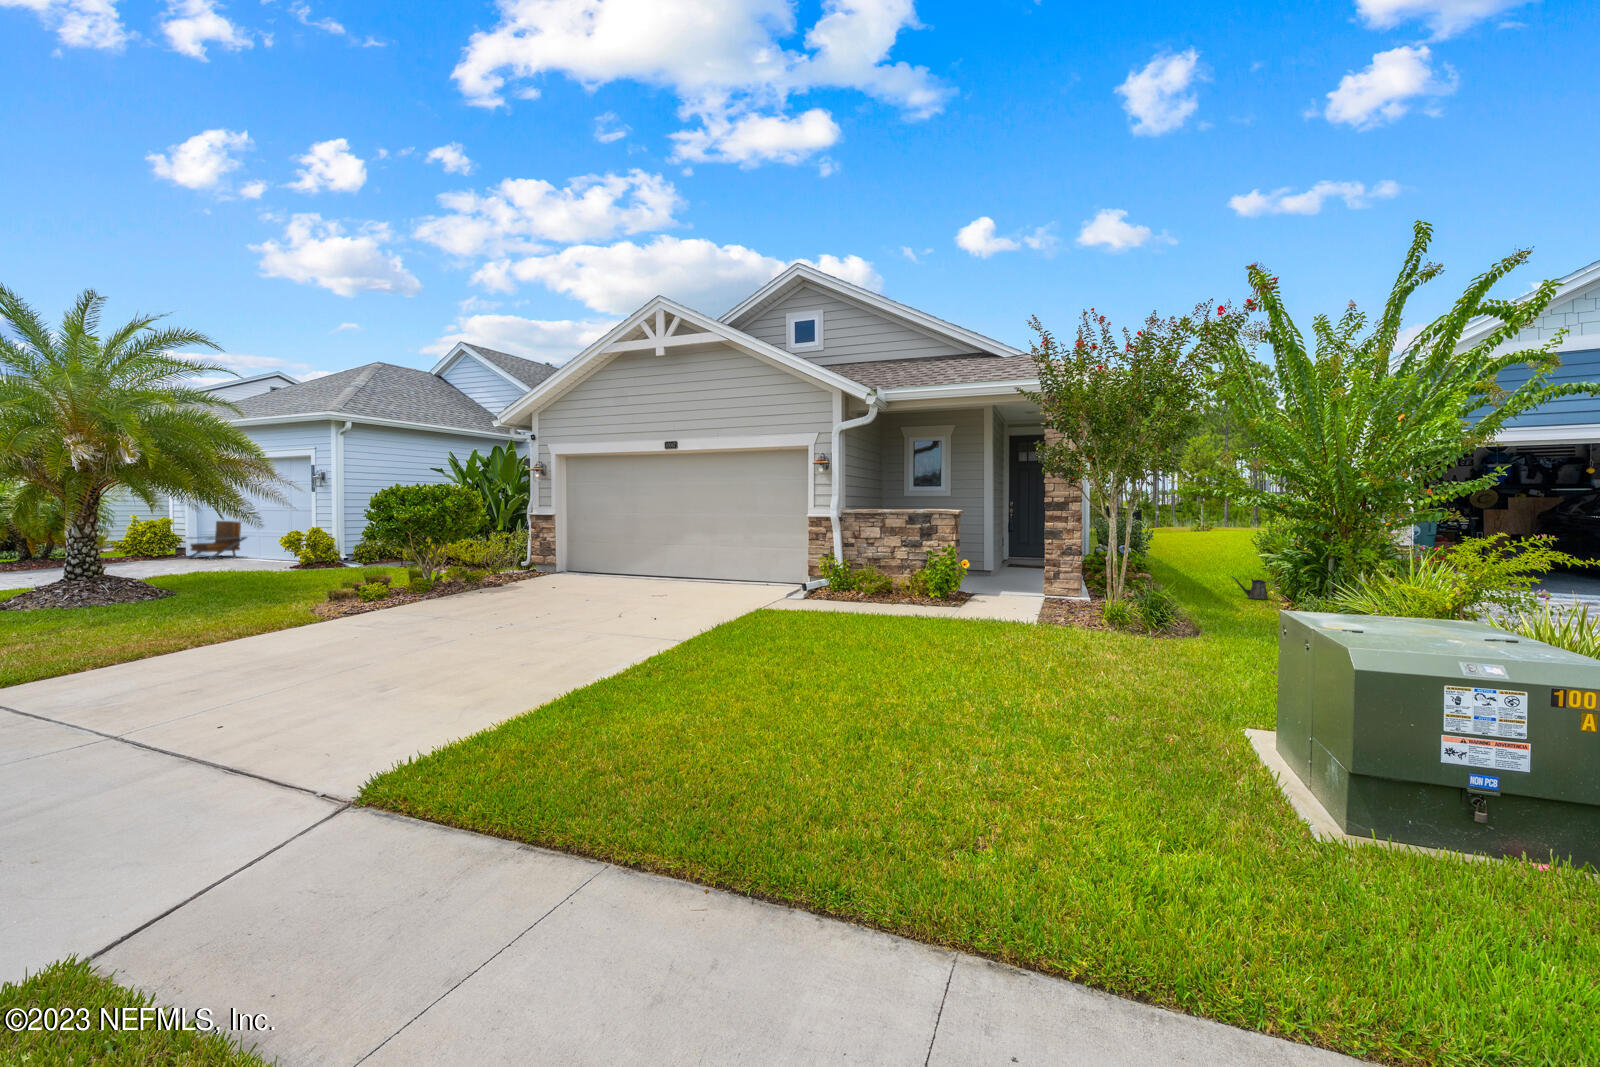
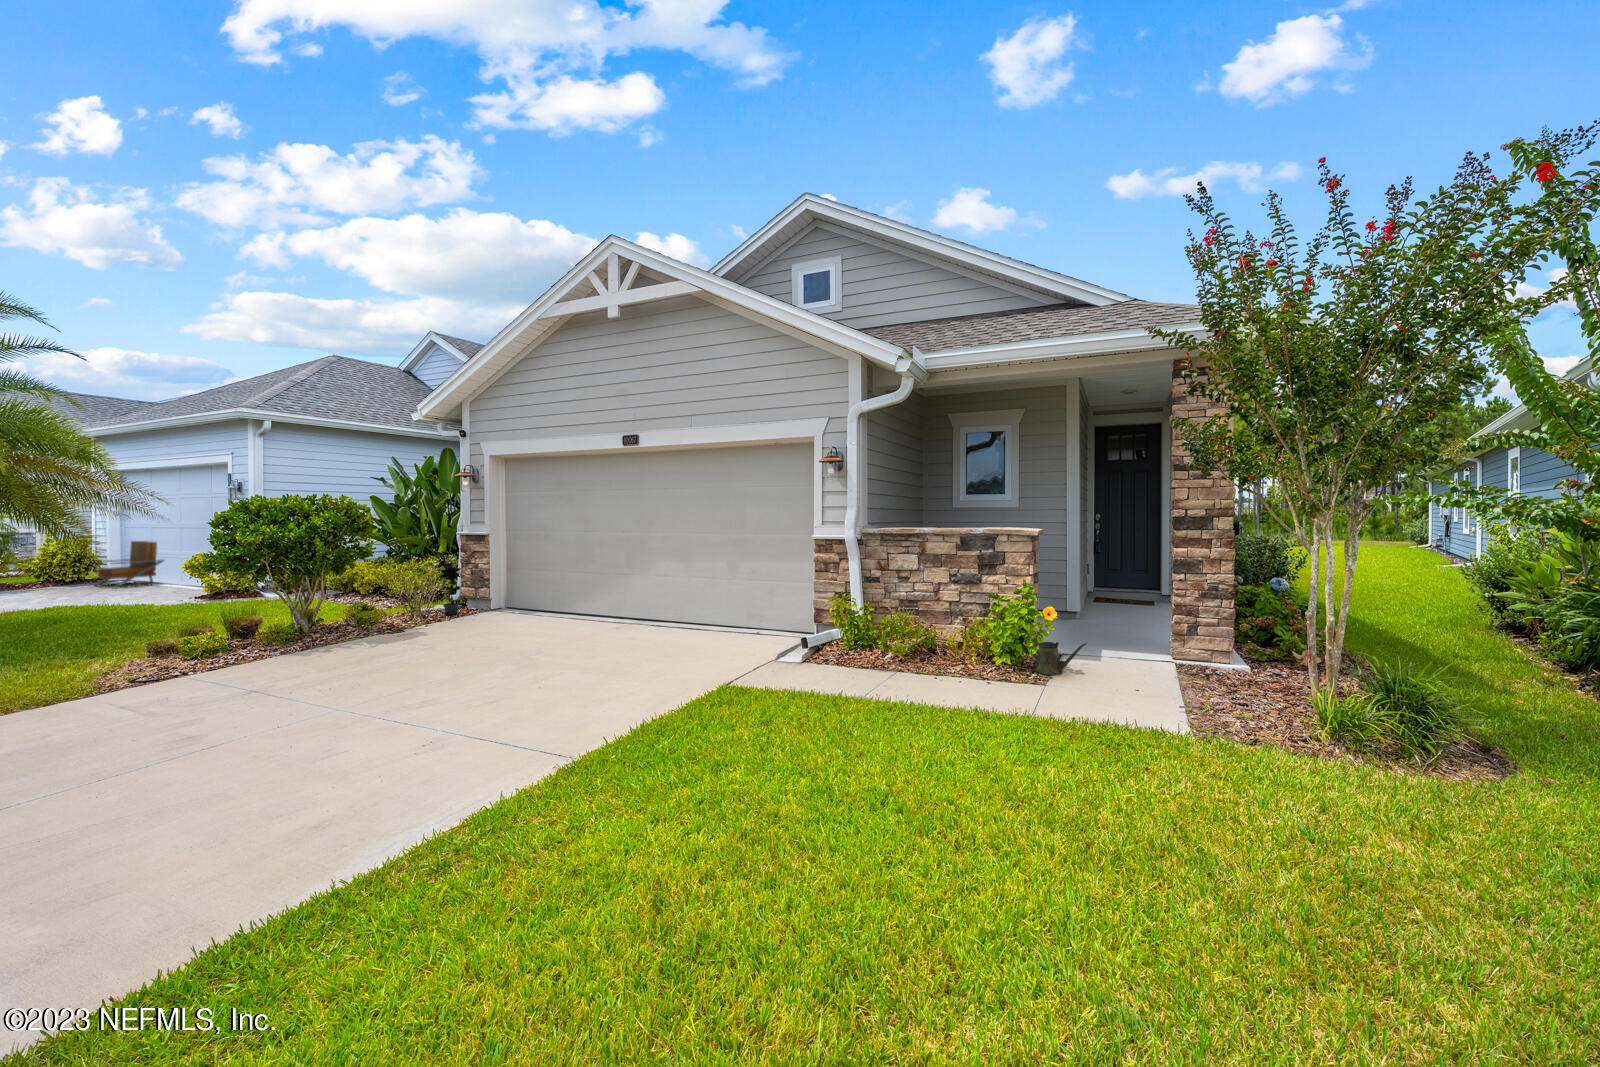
potted plant: none [514,532,535,576] -> present [437,558,462,615]
watering can: present [1231,576,1273,600] -> present [1032,642,1086,675]

